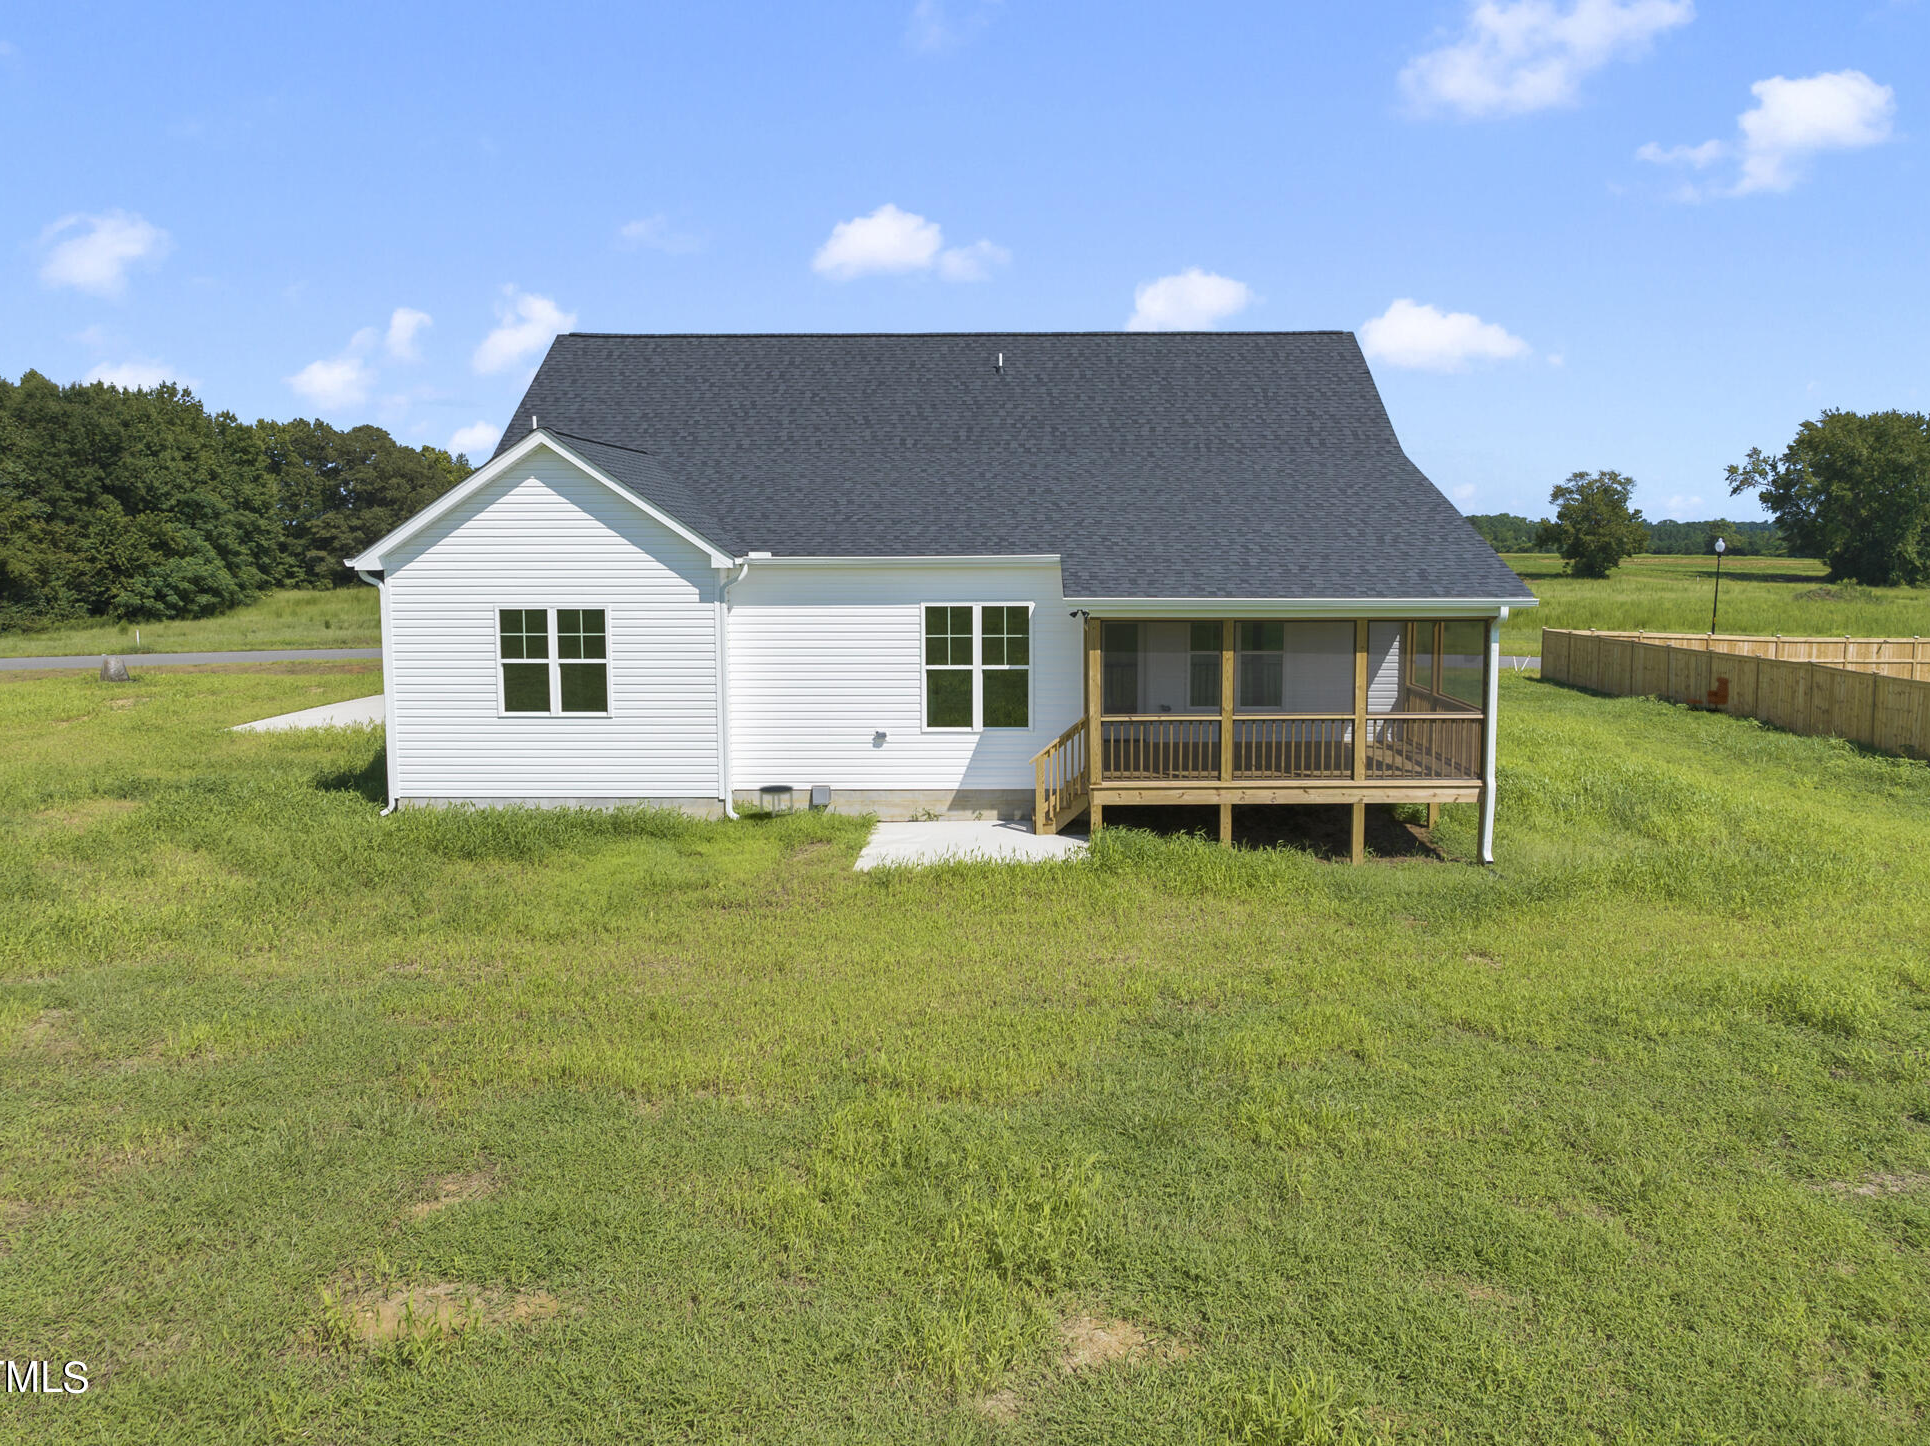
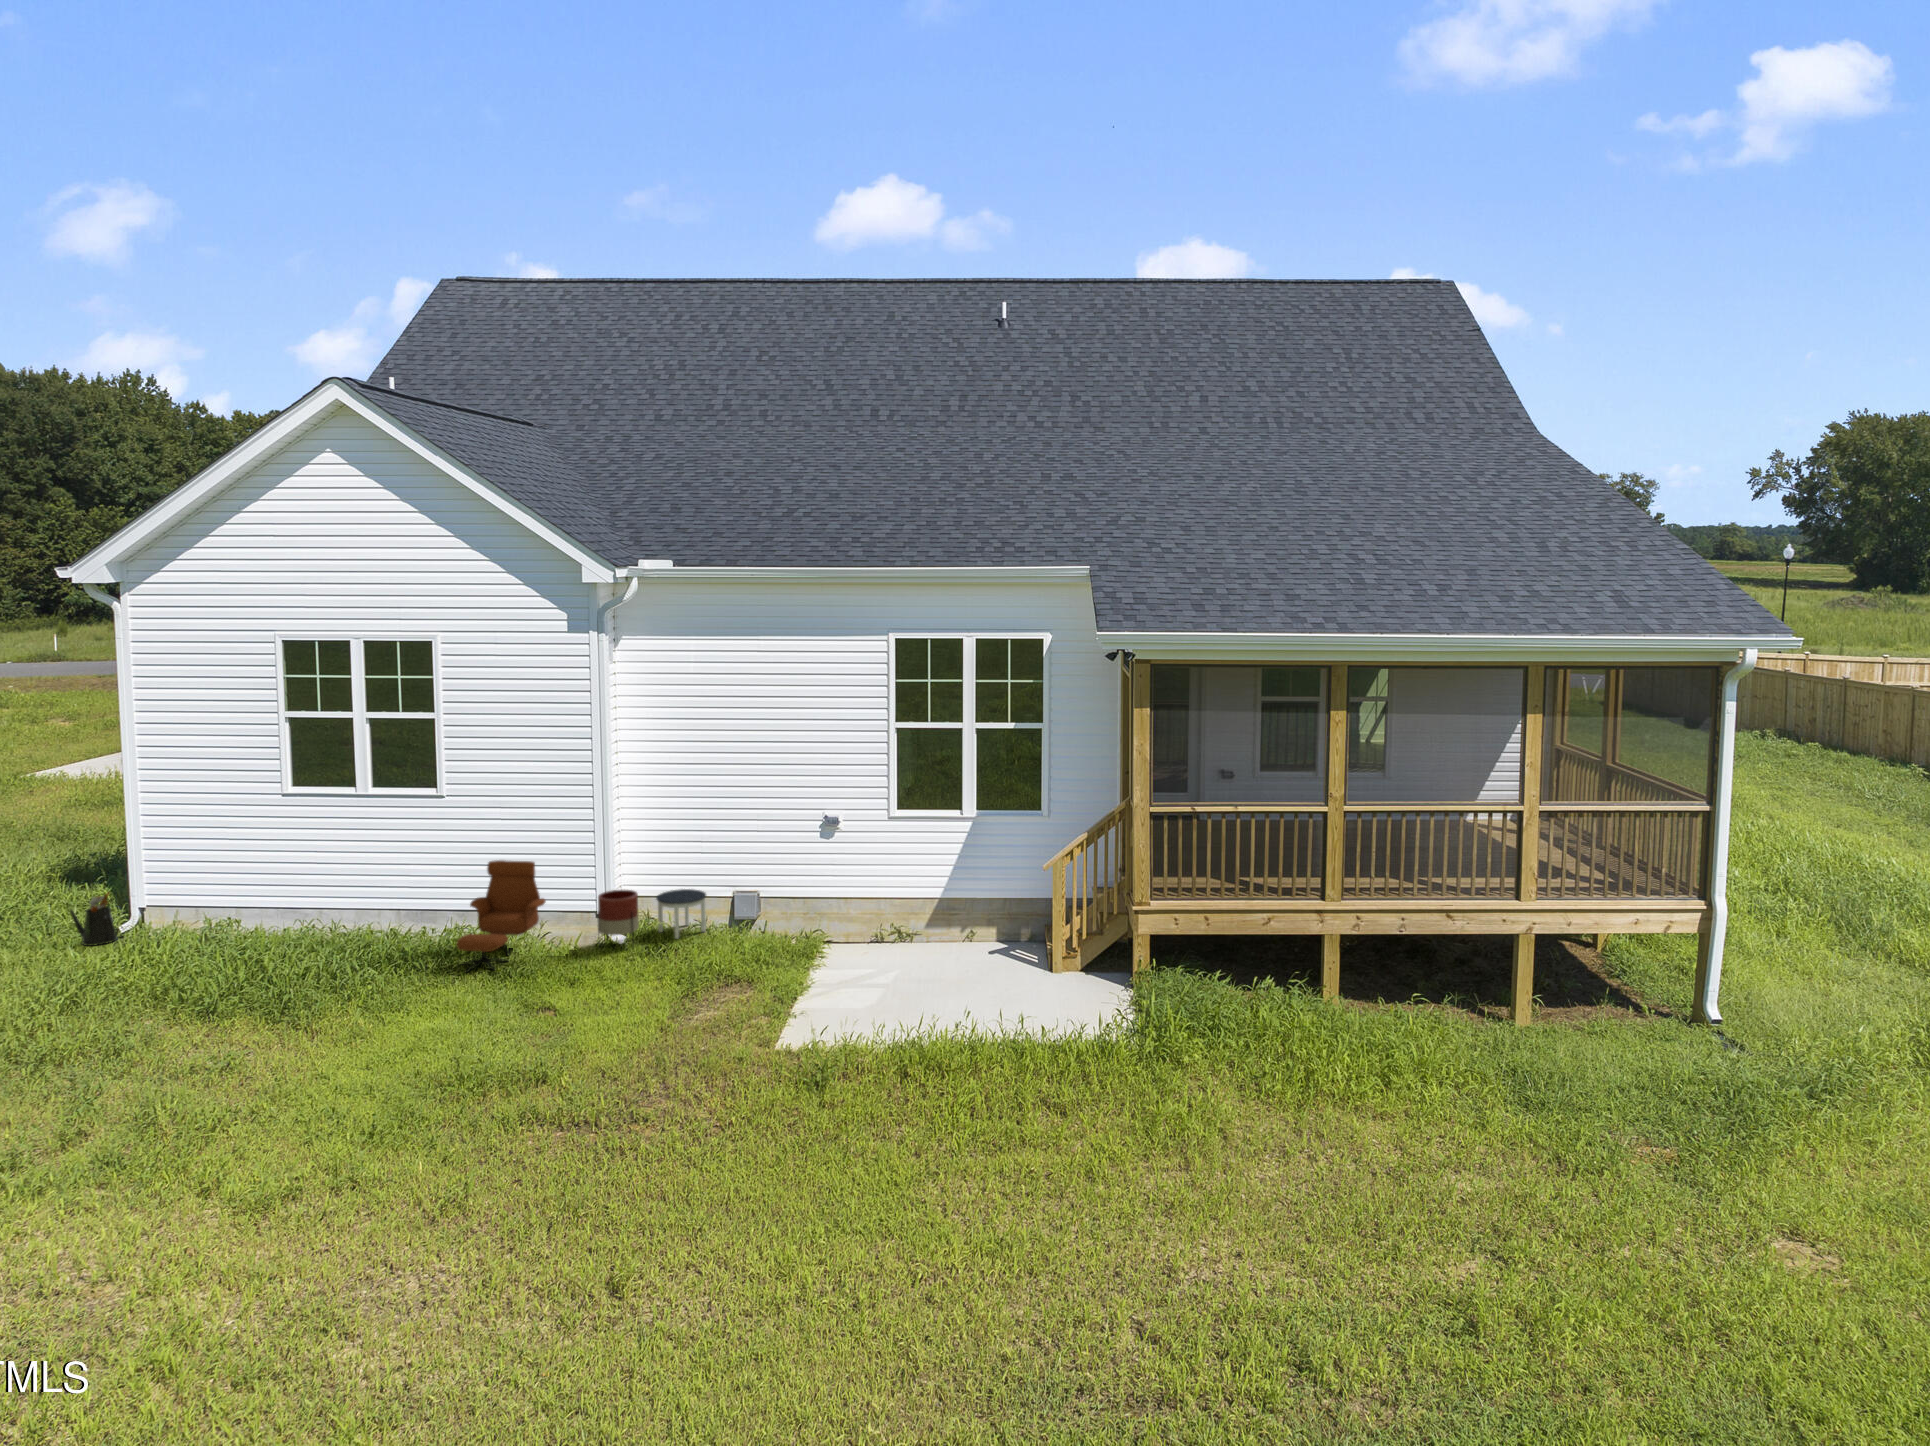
lounge chair: present [1687,677,1729,711] -> present [457,860,546,973]
planter: none [720,782,748,822] -> present [597,890,639,935]
watering can: none [356,783,391,820] -> present [70,892,118,946]

